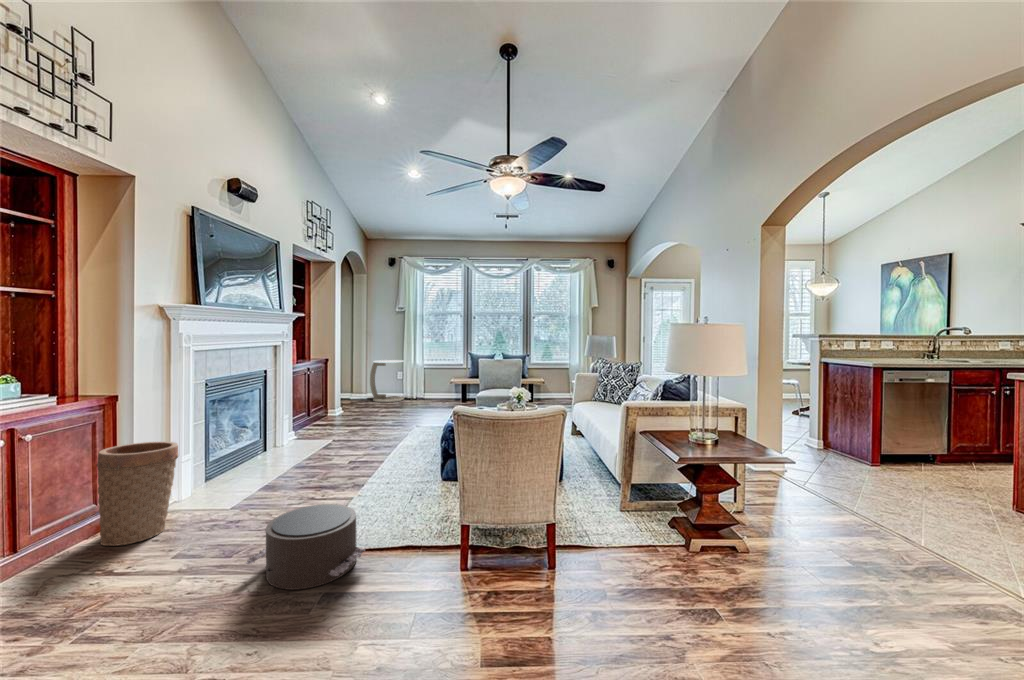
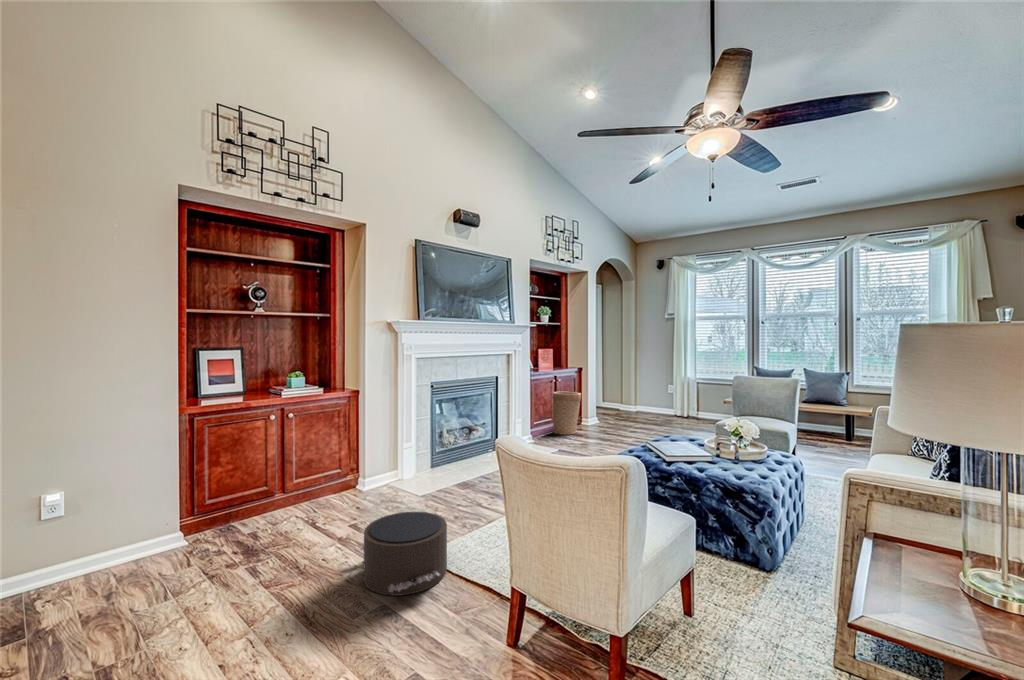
side table: present [370,360,404,402] -> none [634,371,670,417]
basket: present [97,442,178,546] -> present [552,392,581,435]

